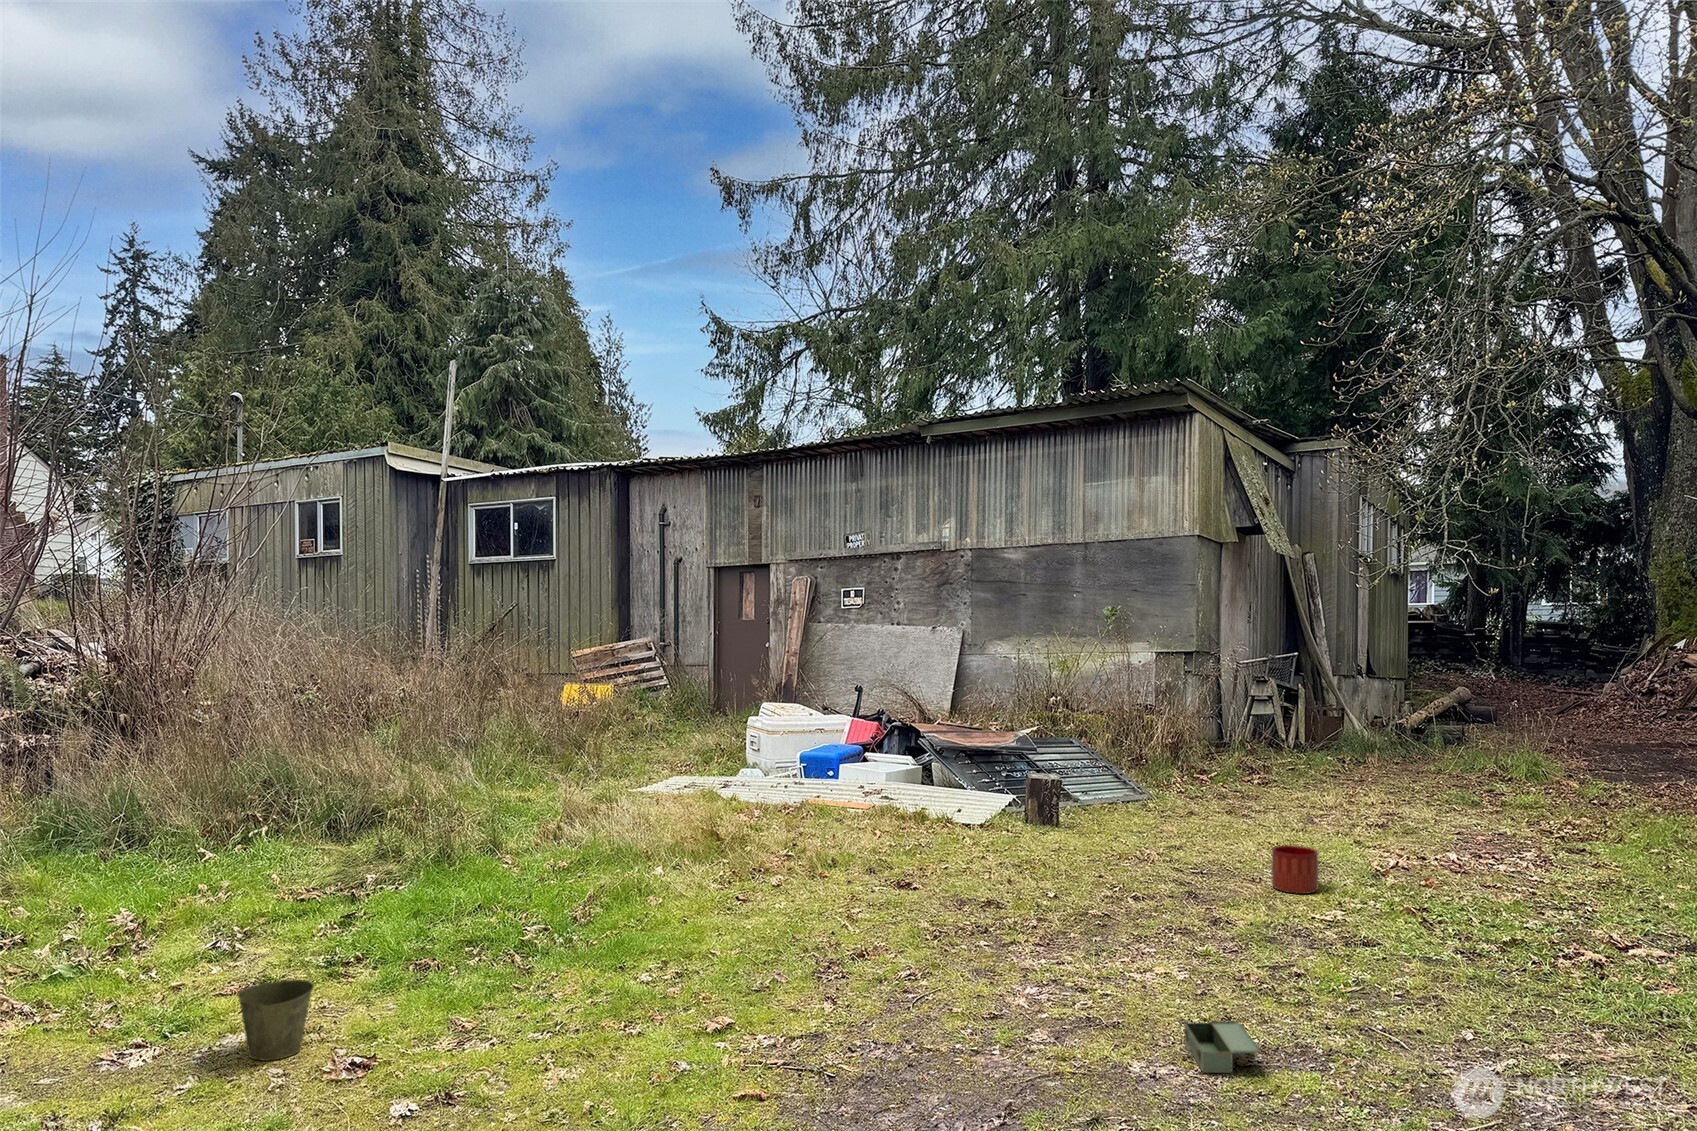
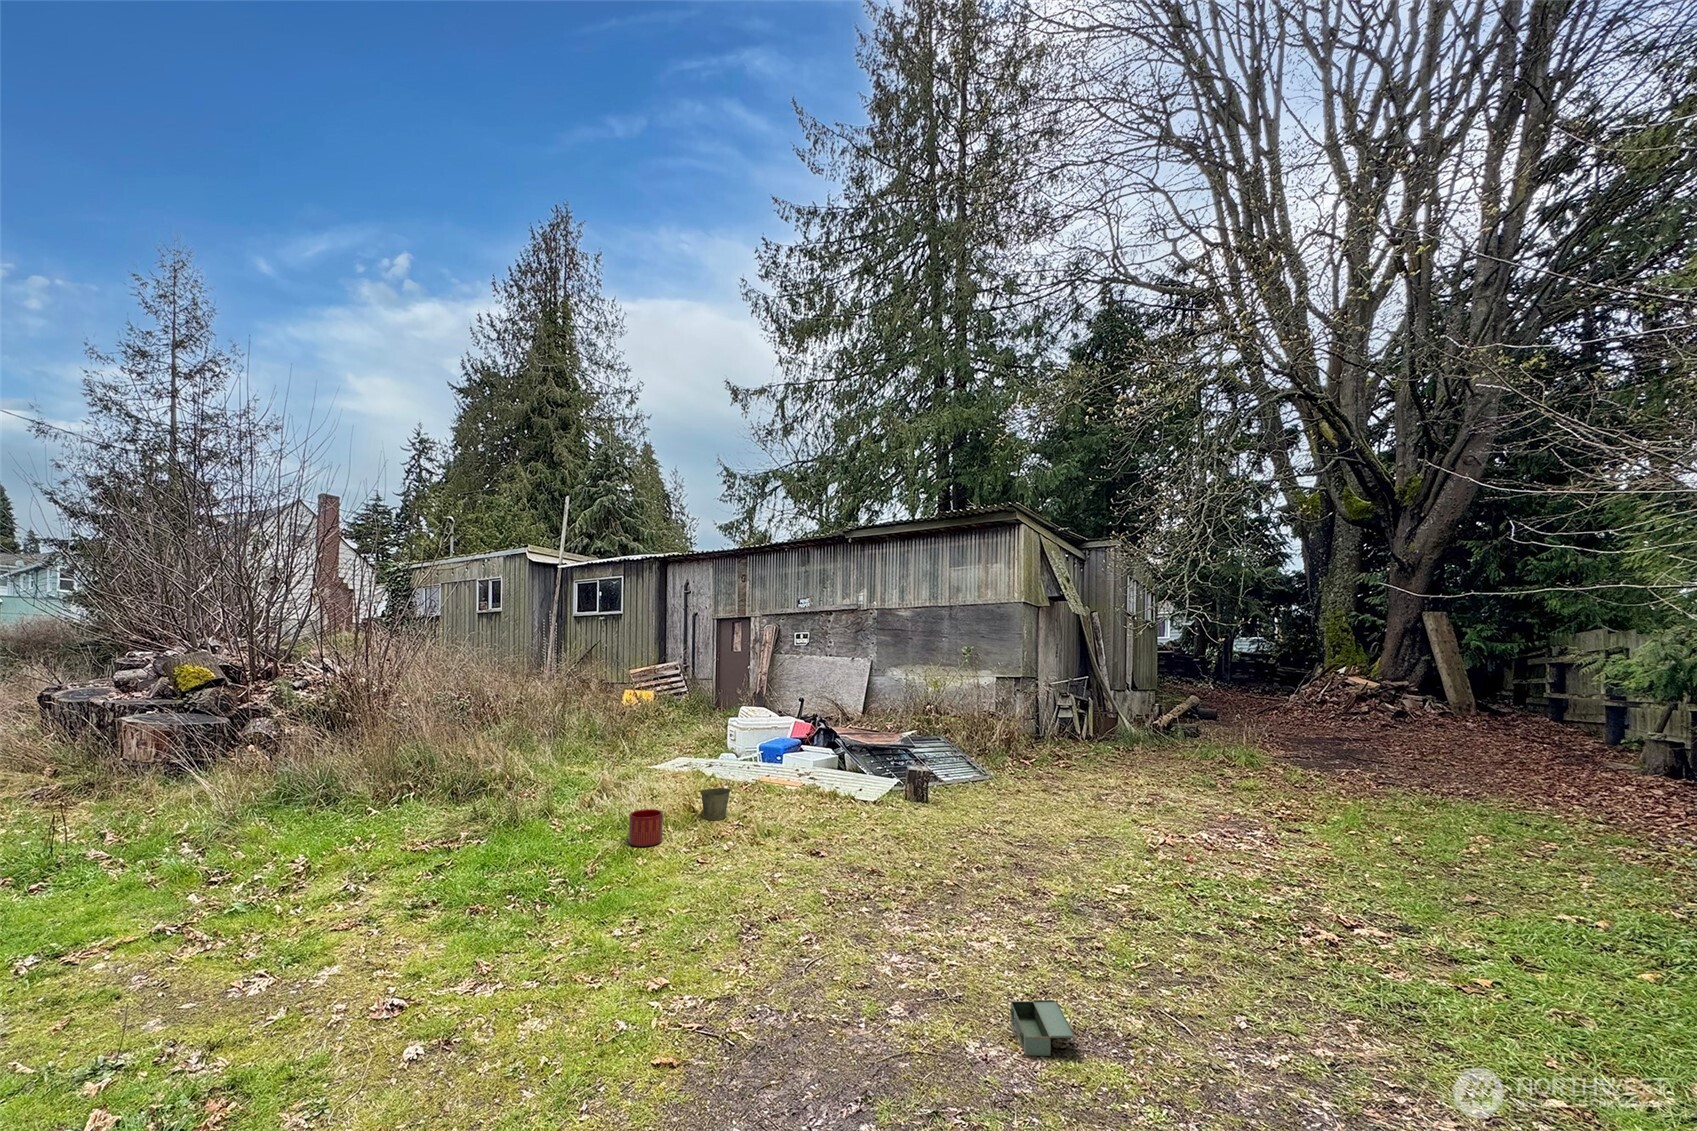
planter: present [1272,845,1319,894] -> present [629,809,663,847]
bucket: present [238,952,314,1061] -> present [701,774,730,820]

